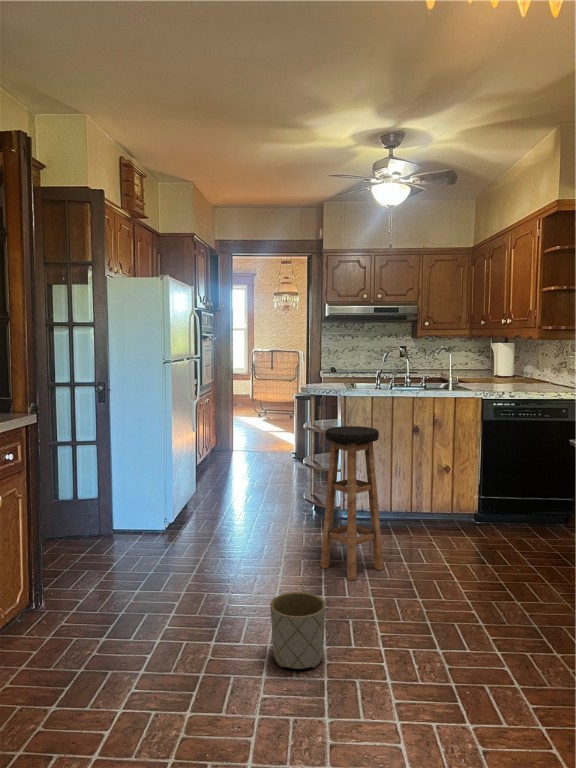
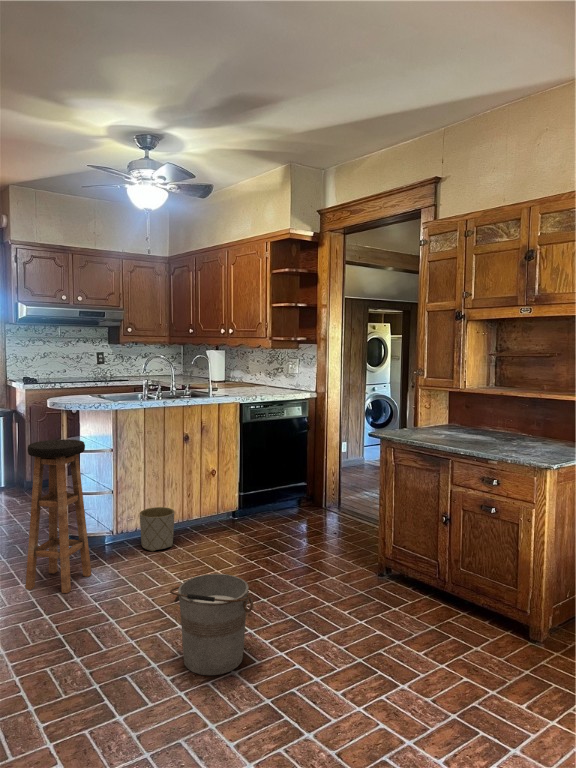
planter: present [270,592,326,669] -> present [140,507,174,551]
bucket: none [404,598,503,722] -> present [170,574,253,675]

